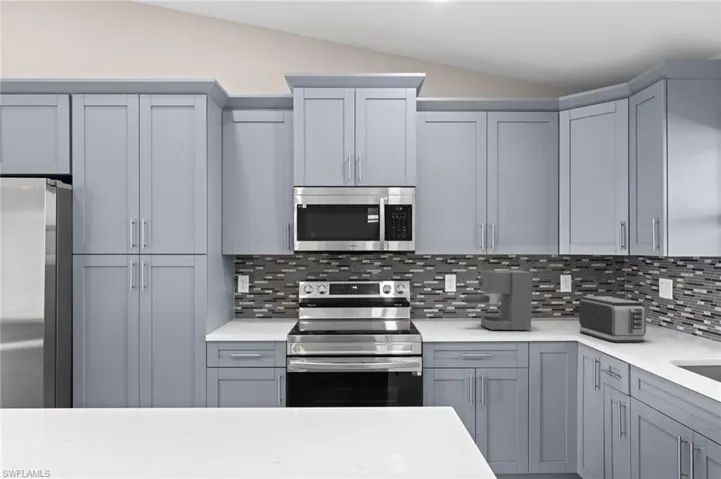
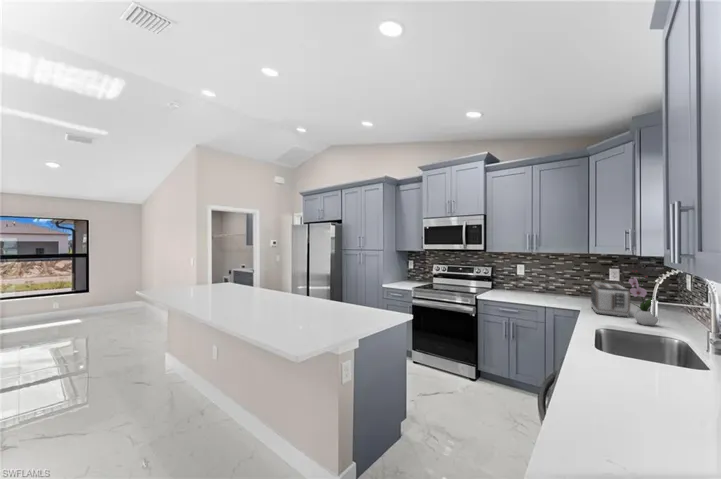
coffee maker: present [464,270,532,331] -> none [513,263,560,302]
flower arrangement: none [663,276,700,350] -> present [629,271,661,326]

